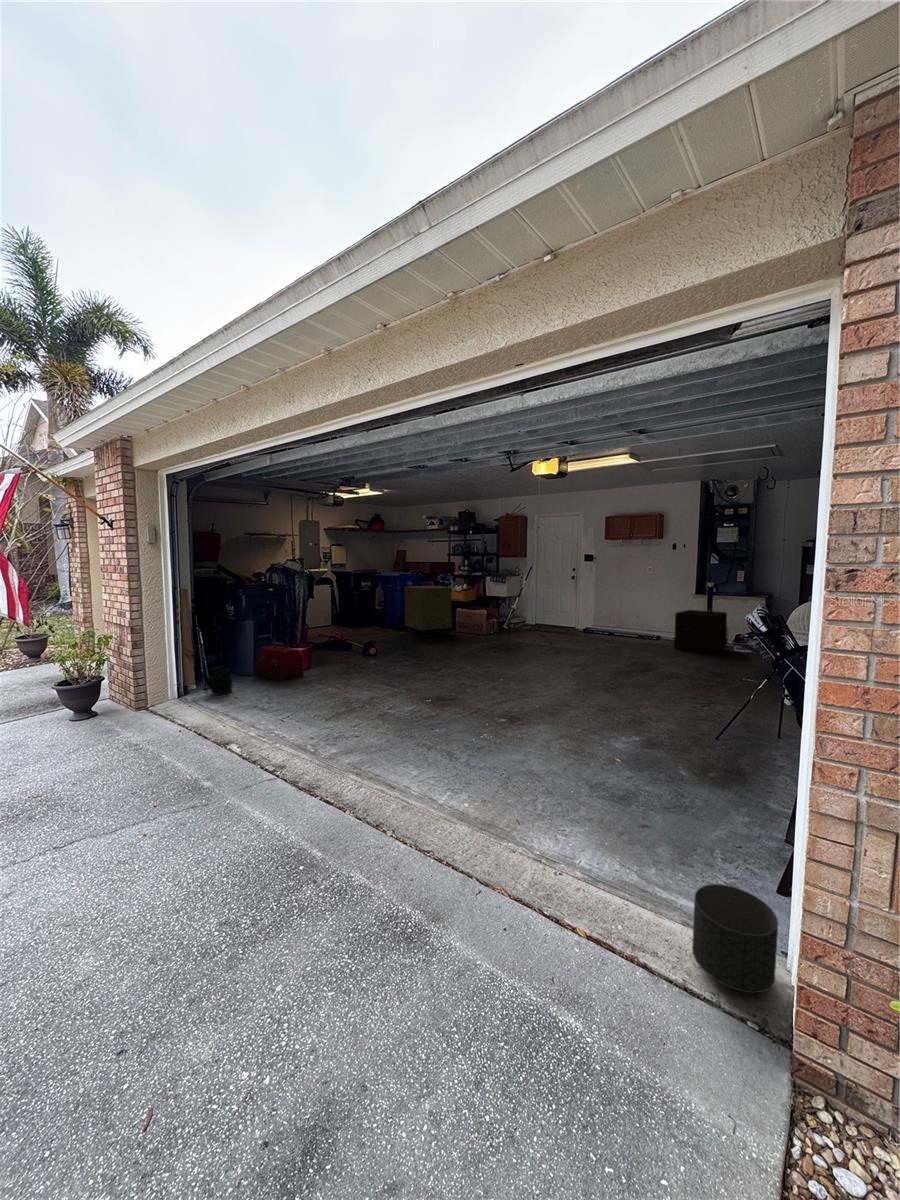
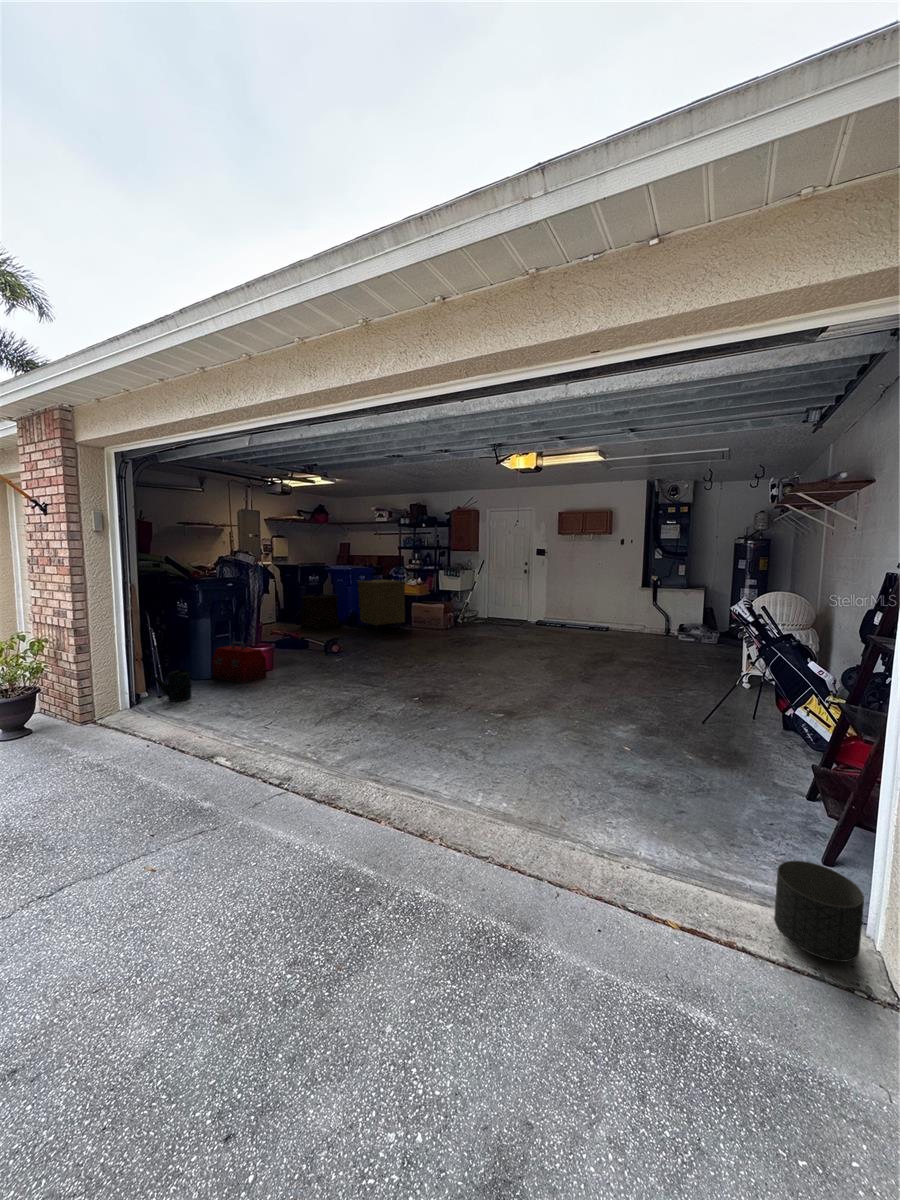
wooden crate: present [674,610,727,653] -> present [301,594,343,628]

